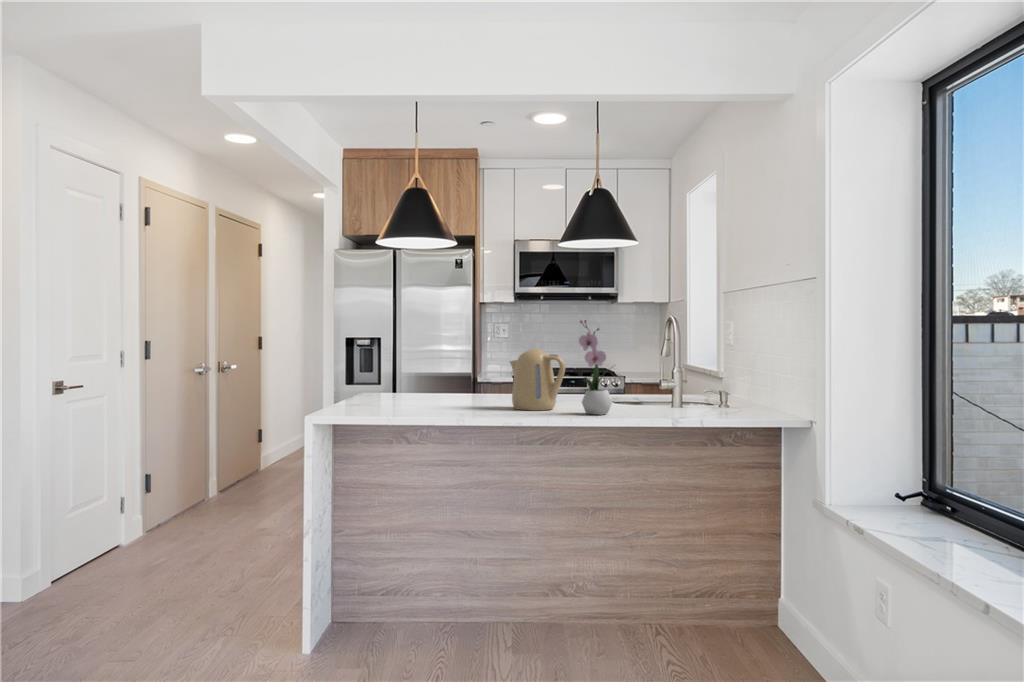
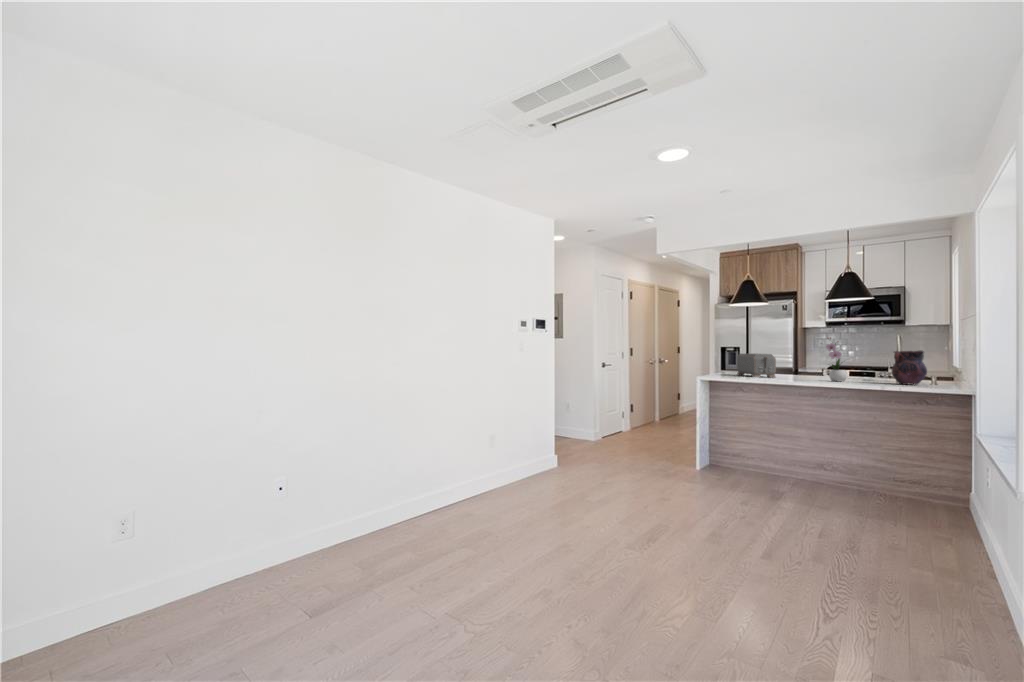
vase: none [680,348,734,415] -> present [892,351,927,385]
kettle: present [510,349,565,411] -> none [794,351,823,379]
toaster: none [393,355,477,413] -> present [737,354,776,378]

